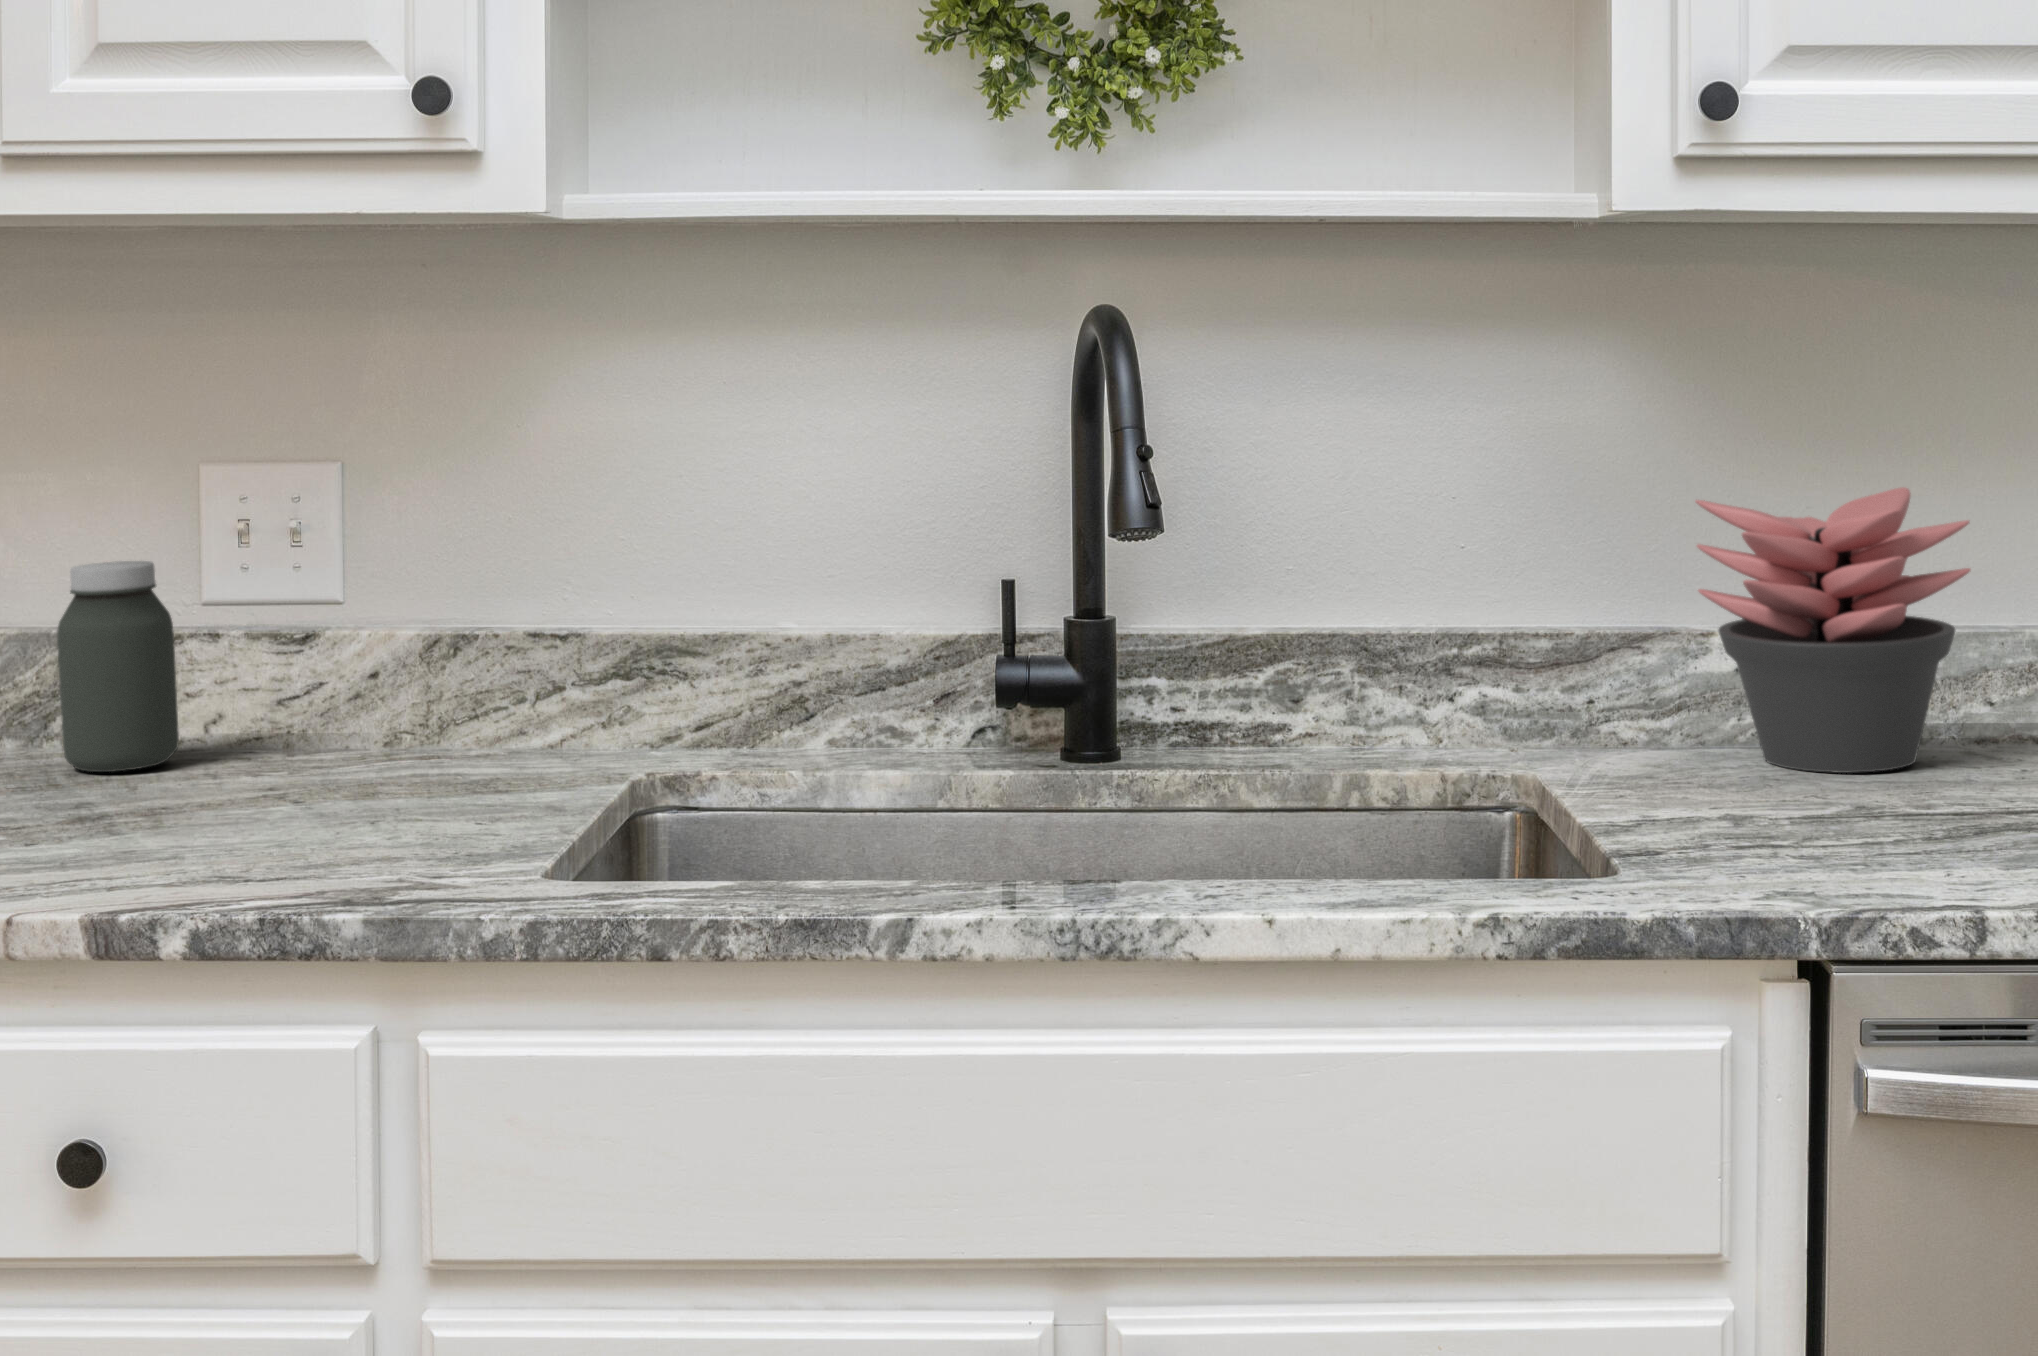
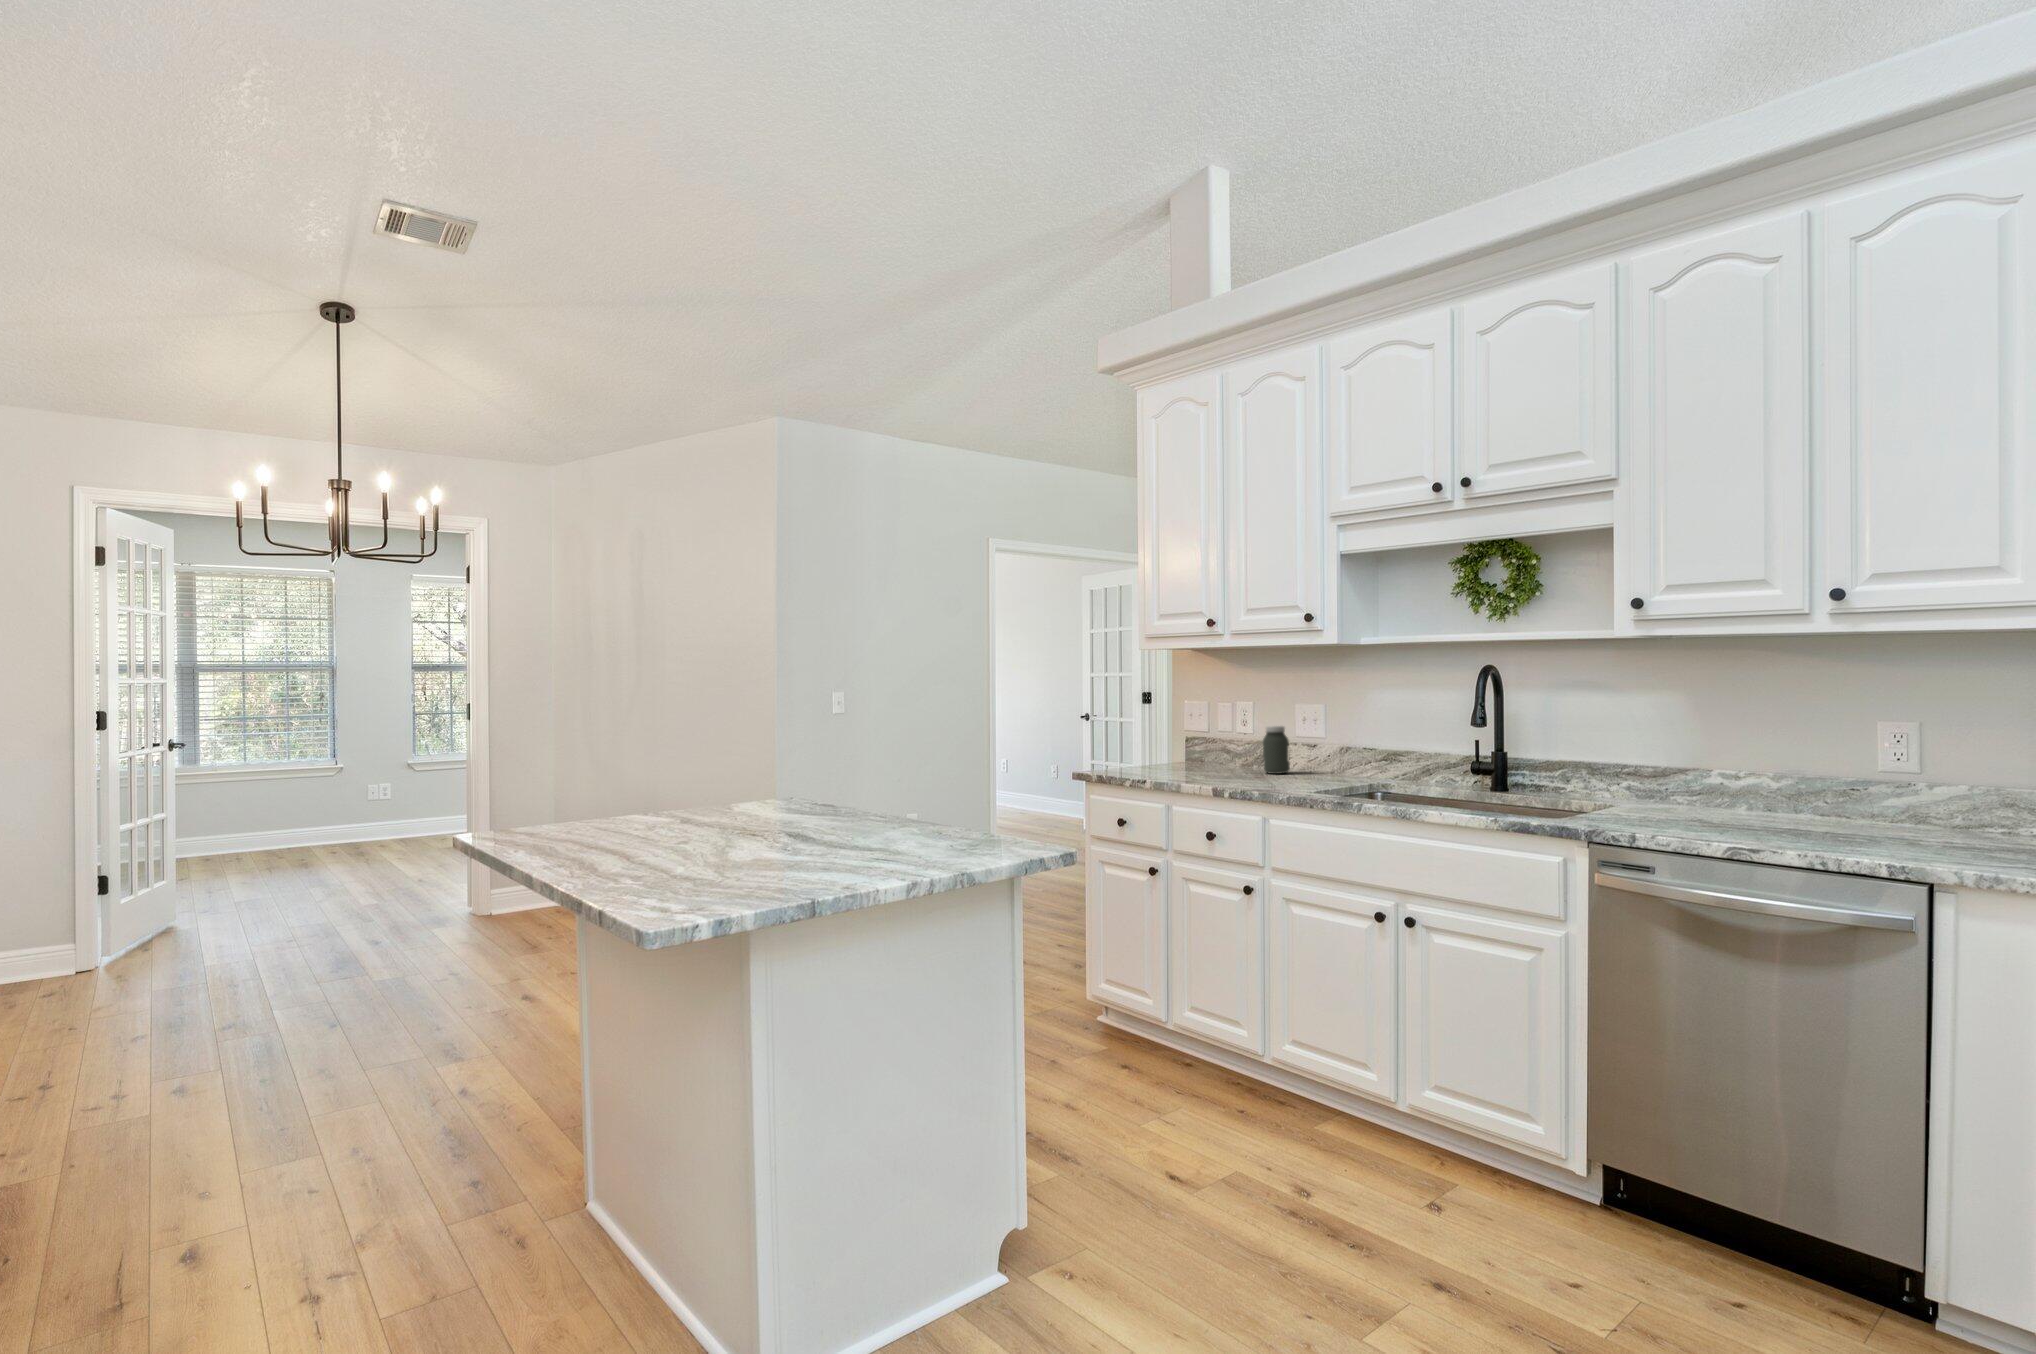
succulent plant: present [1695,487,1971,773] -> none [1697,726,1796,816]

